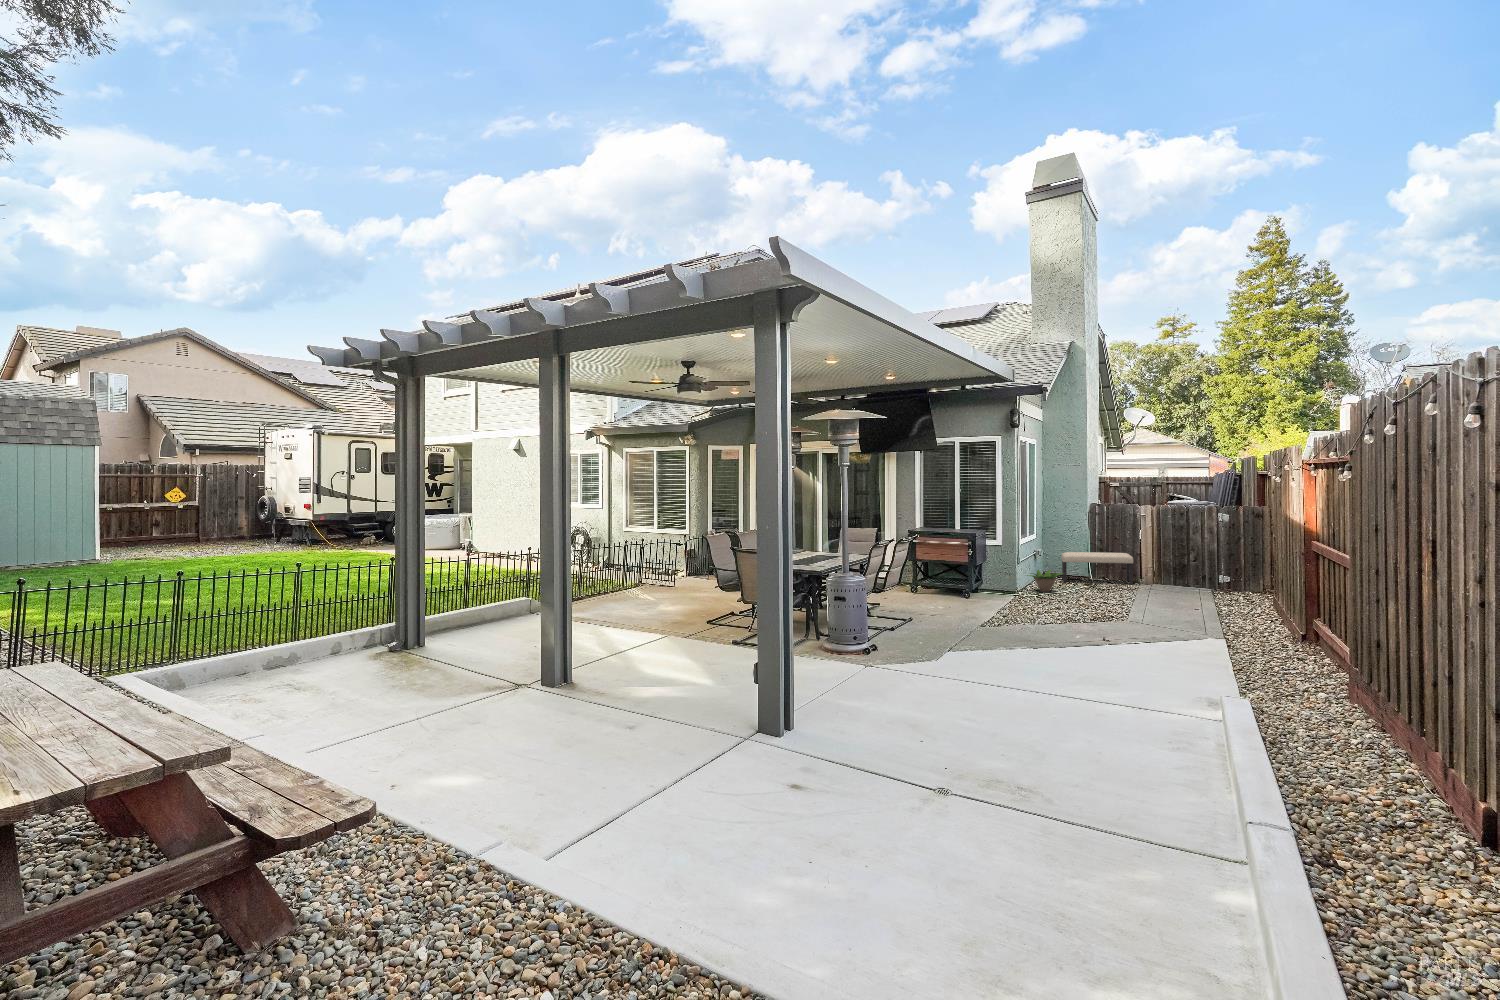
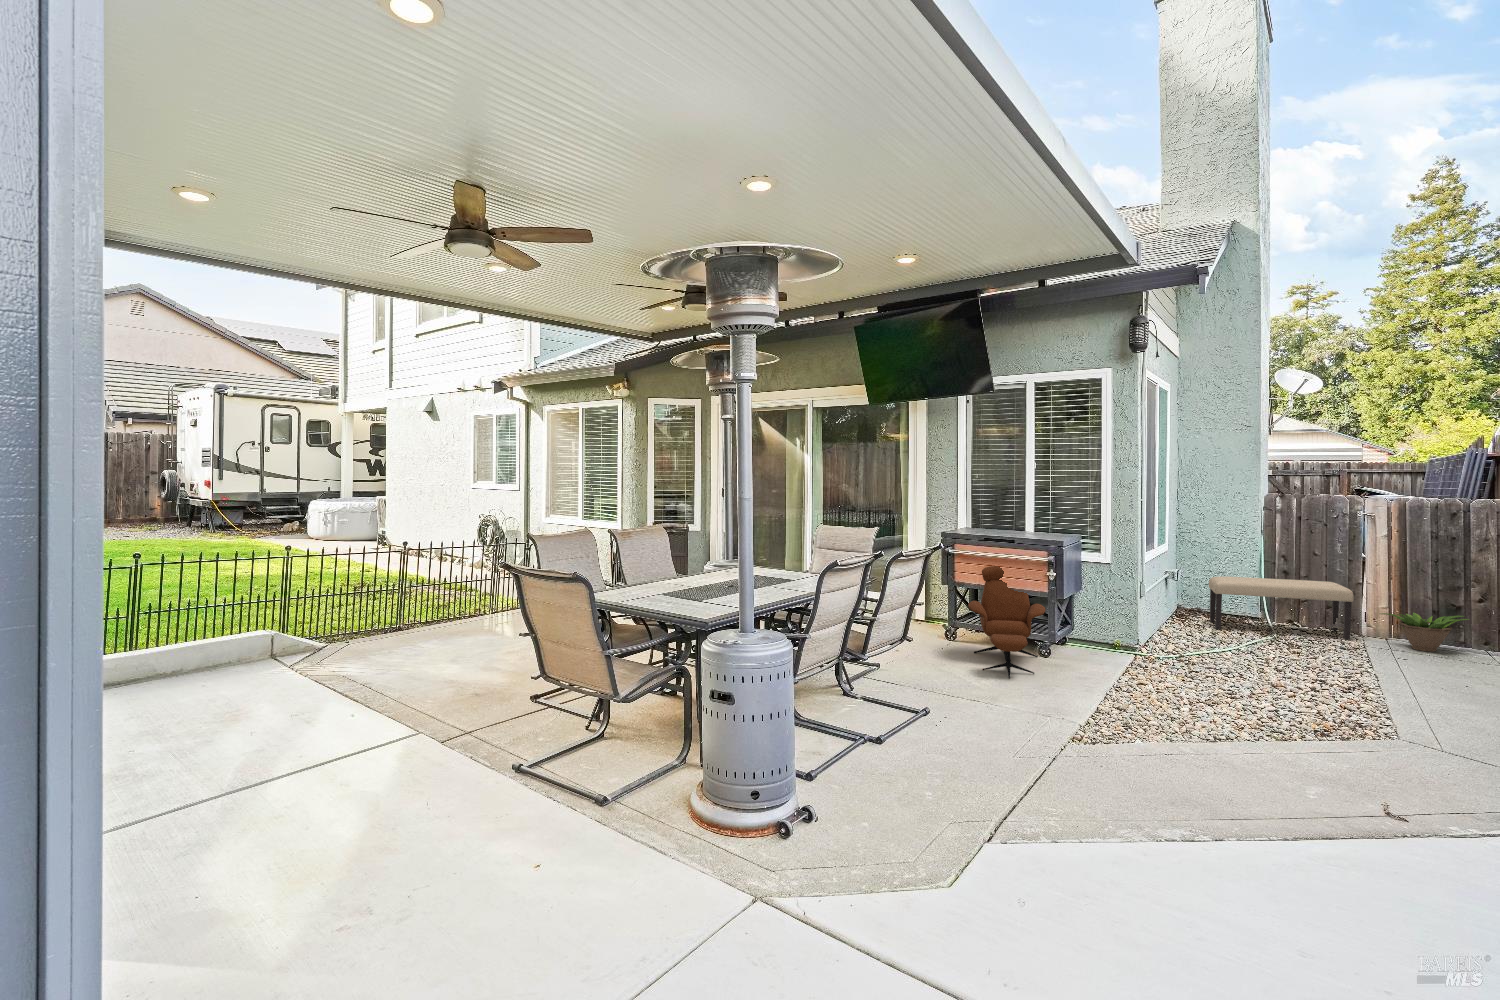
lounge chair: none [926,548,968,606] -> present [968,566,1046,678]
decorative plant: present [1028,570,1063,592] -> present [1382,612,1469,652]

